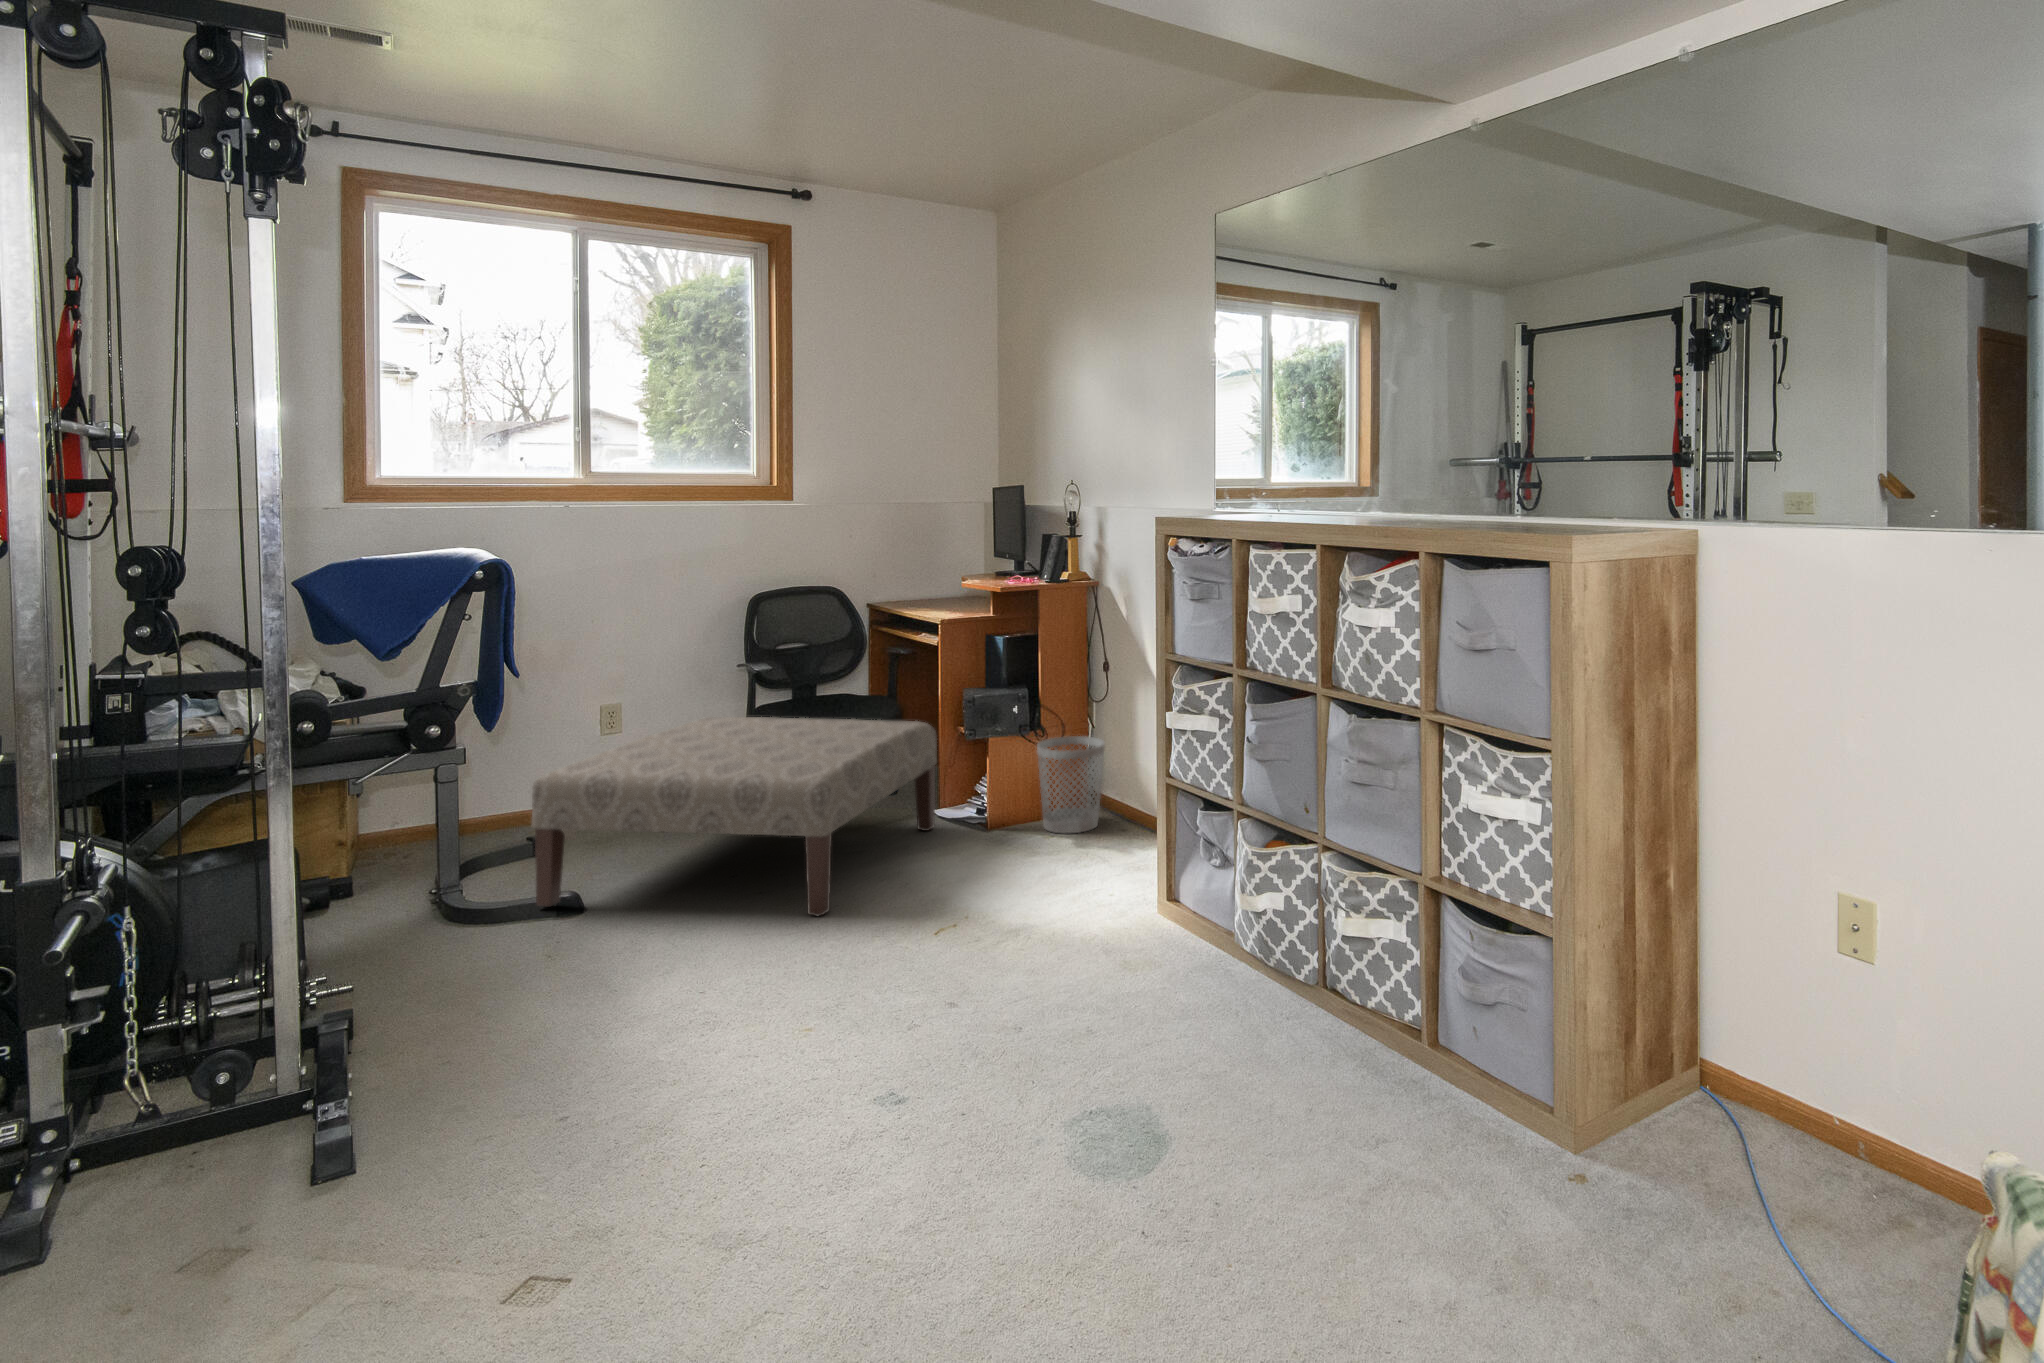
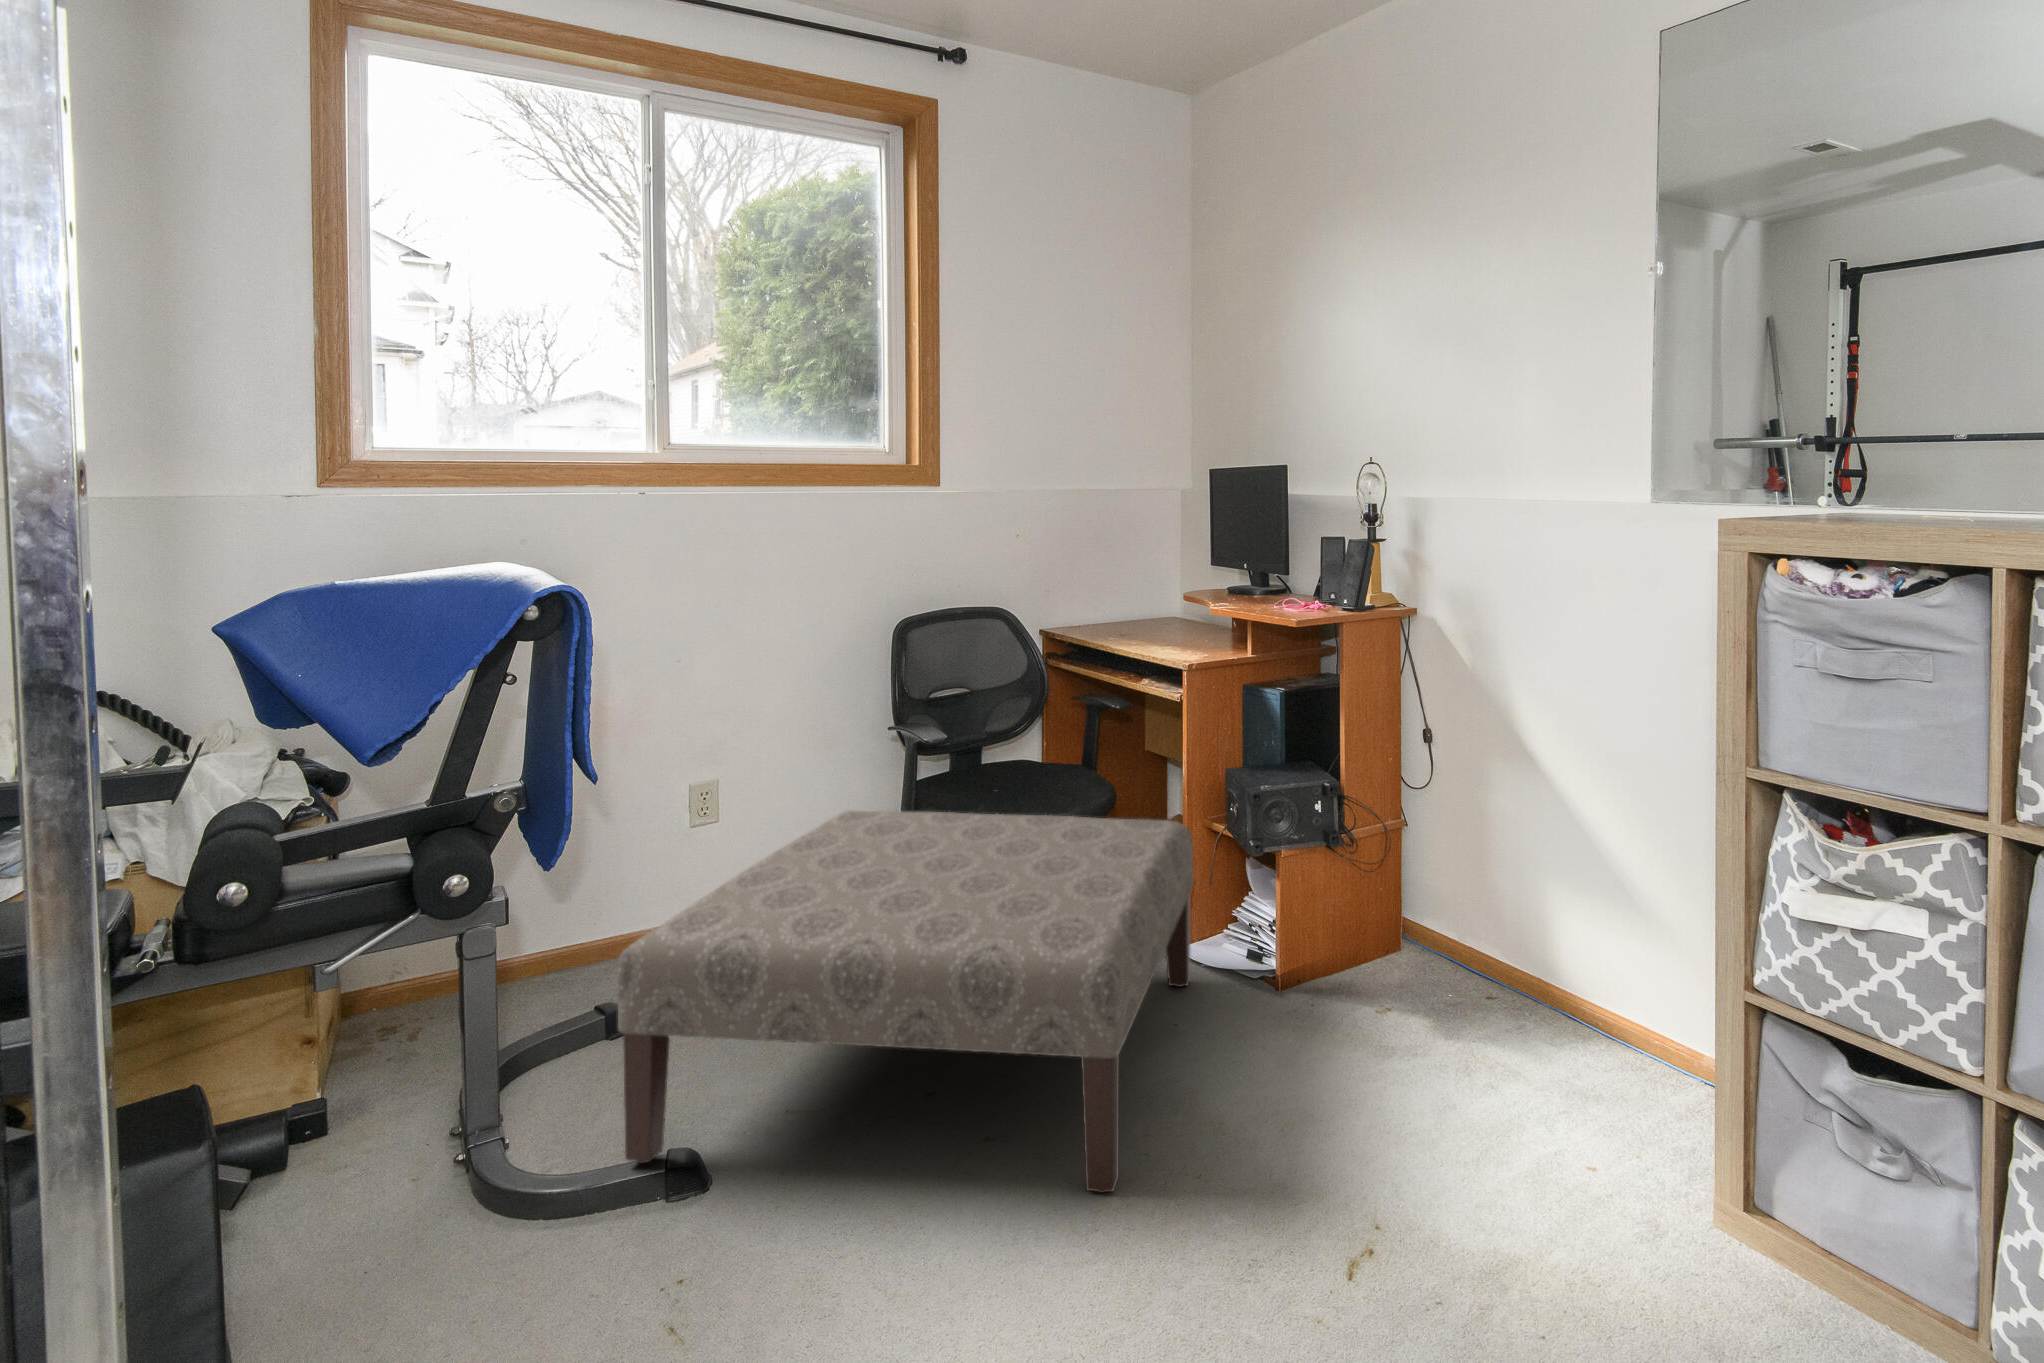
wastebasket: present [1037,736,1105,833] -> none [1344,838,1447,995]

